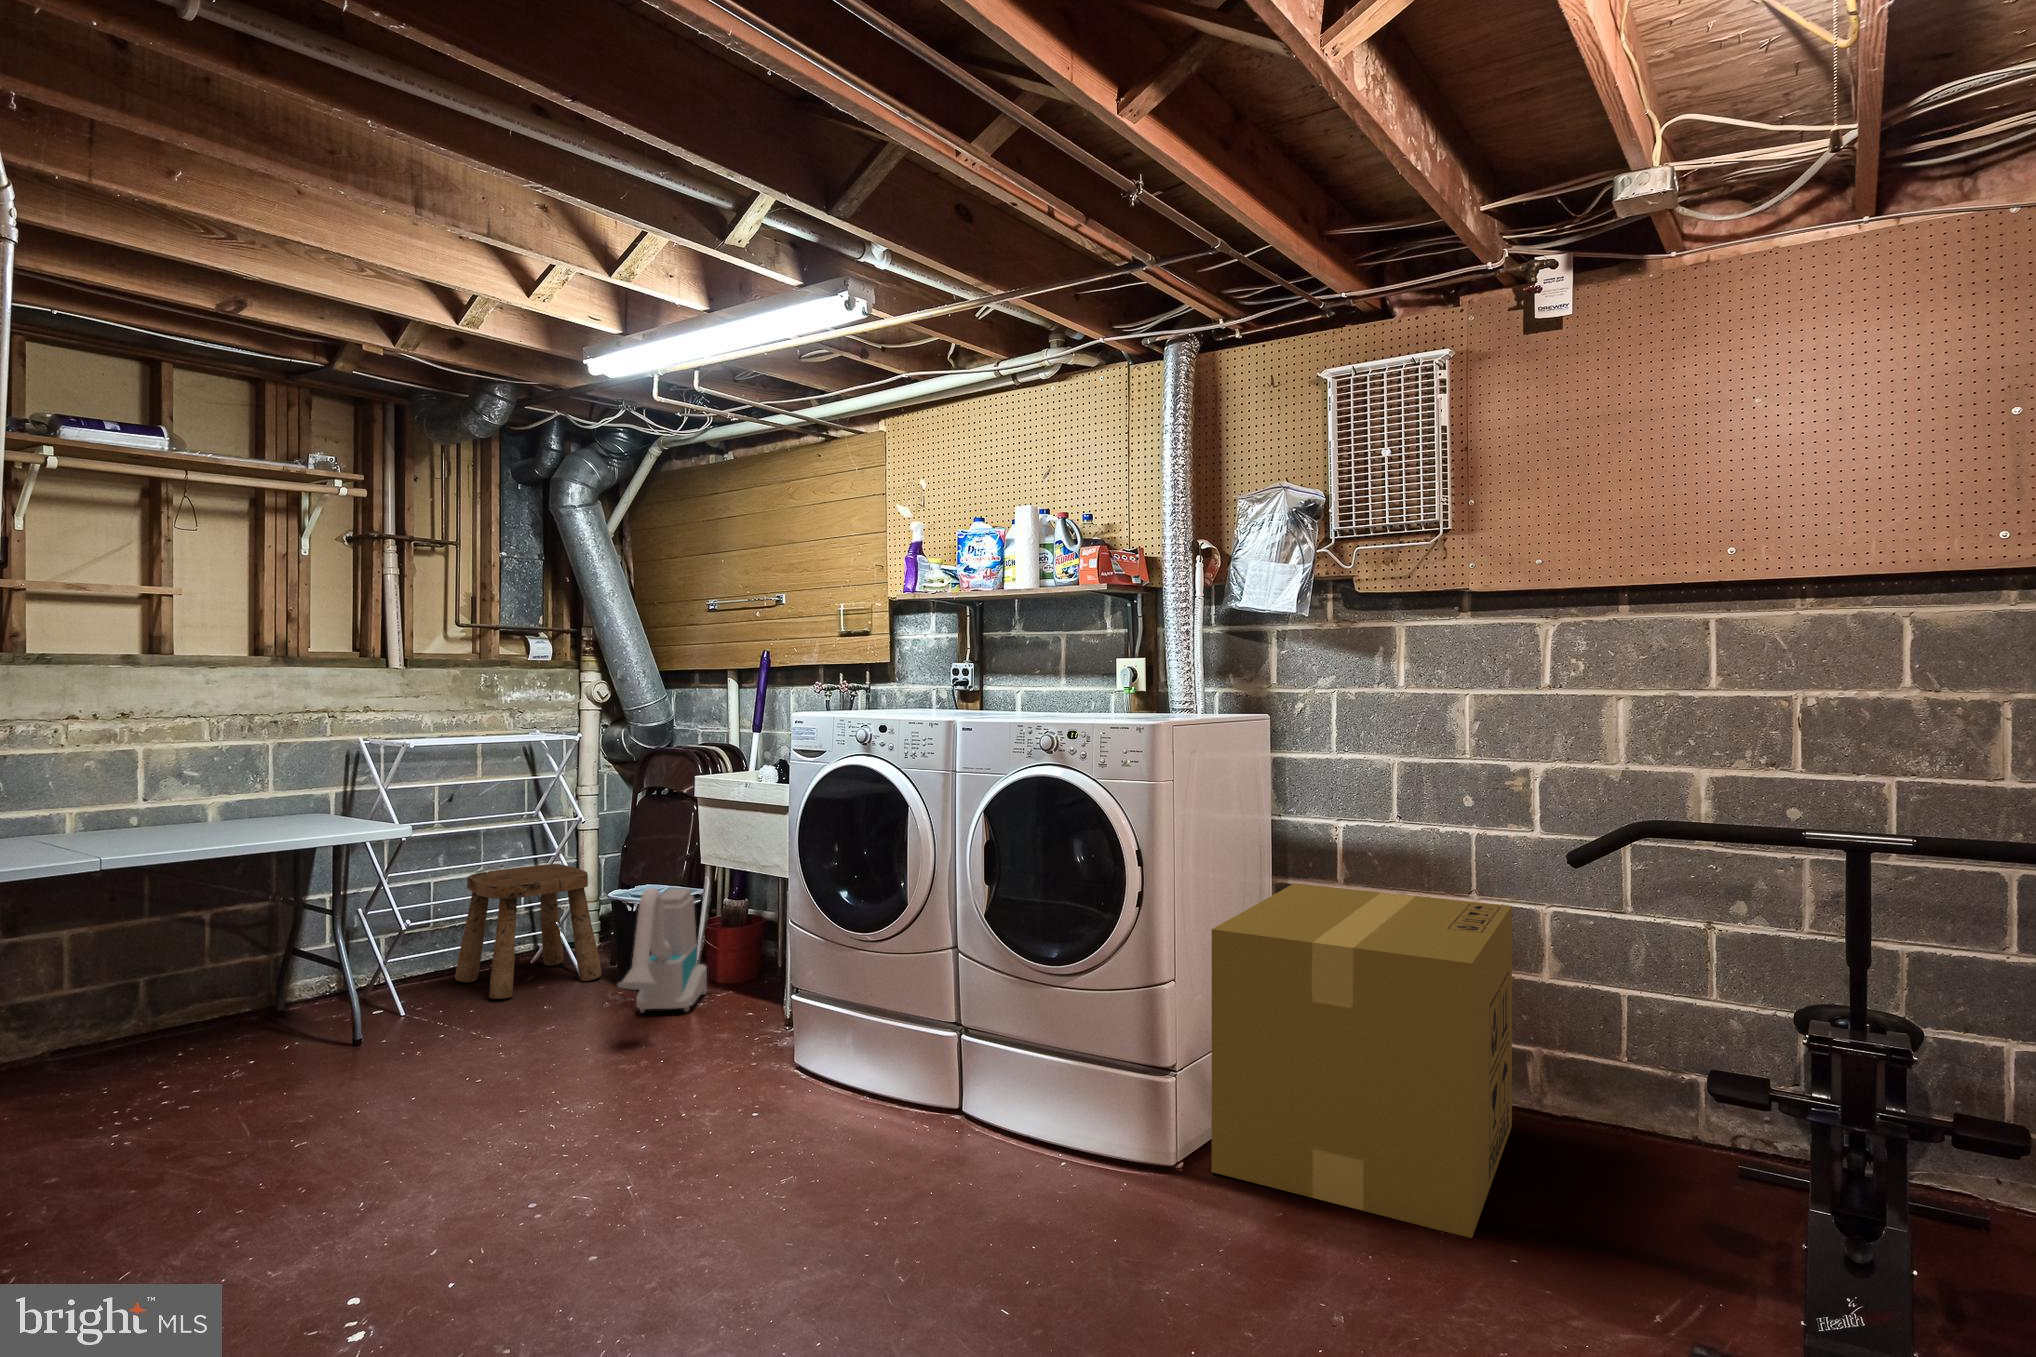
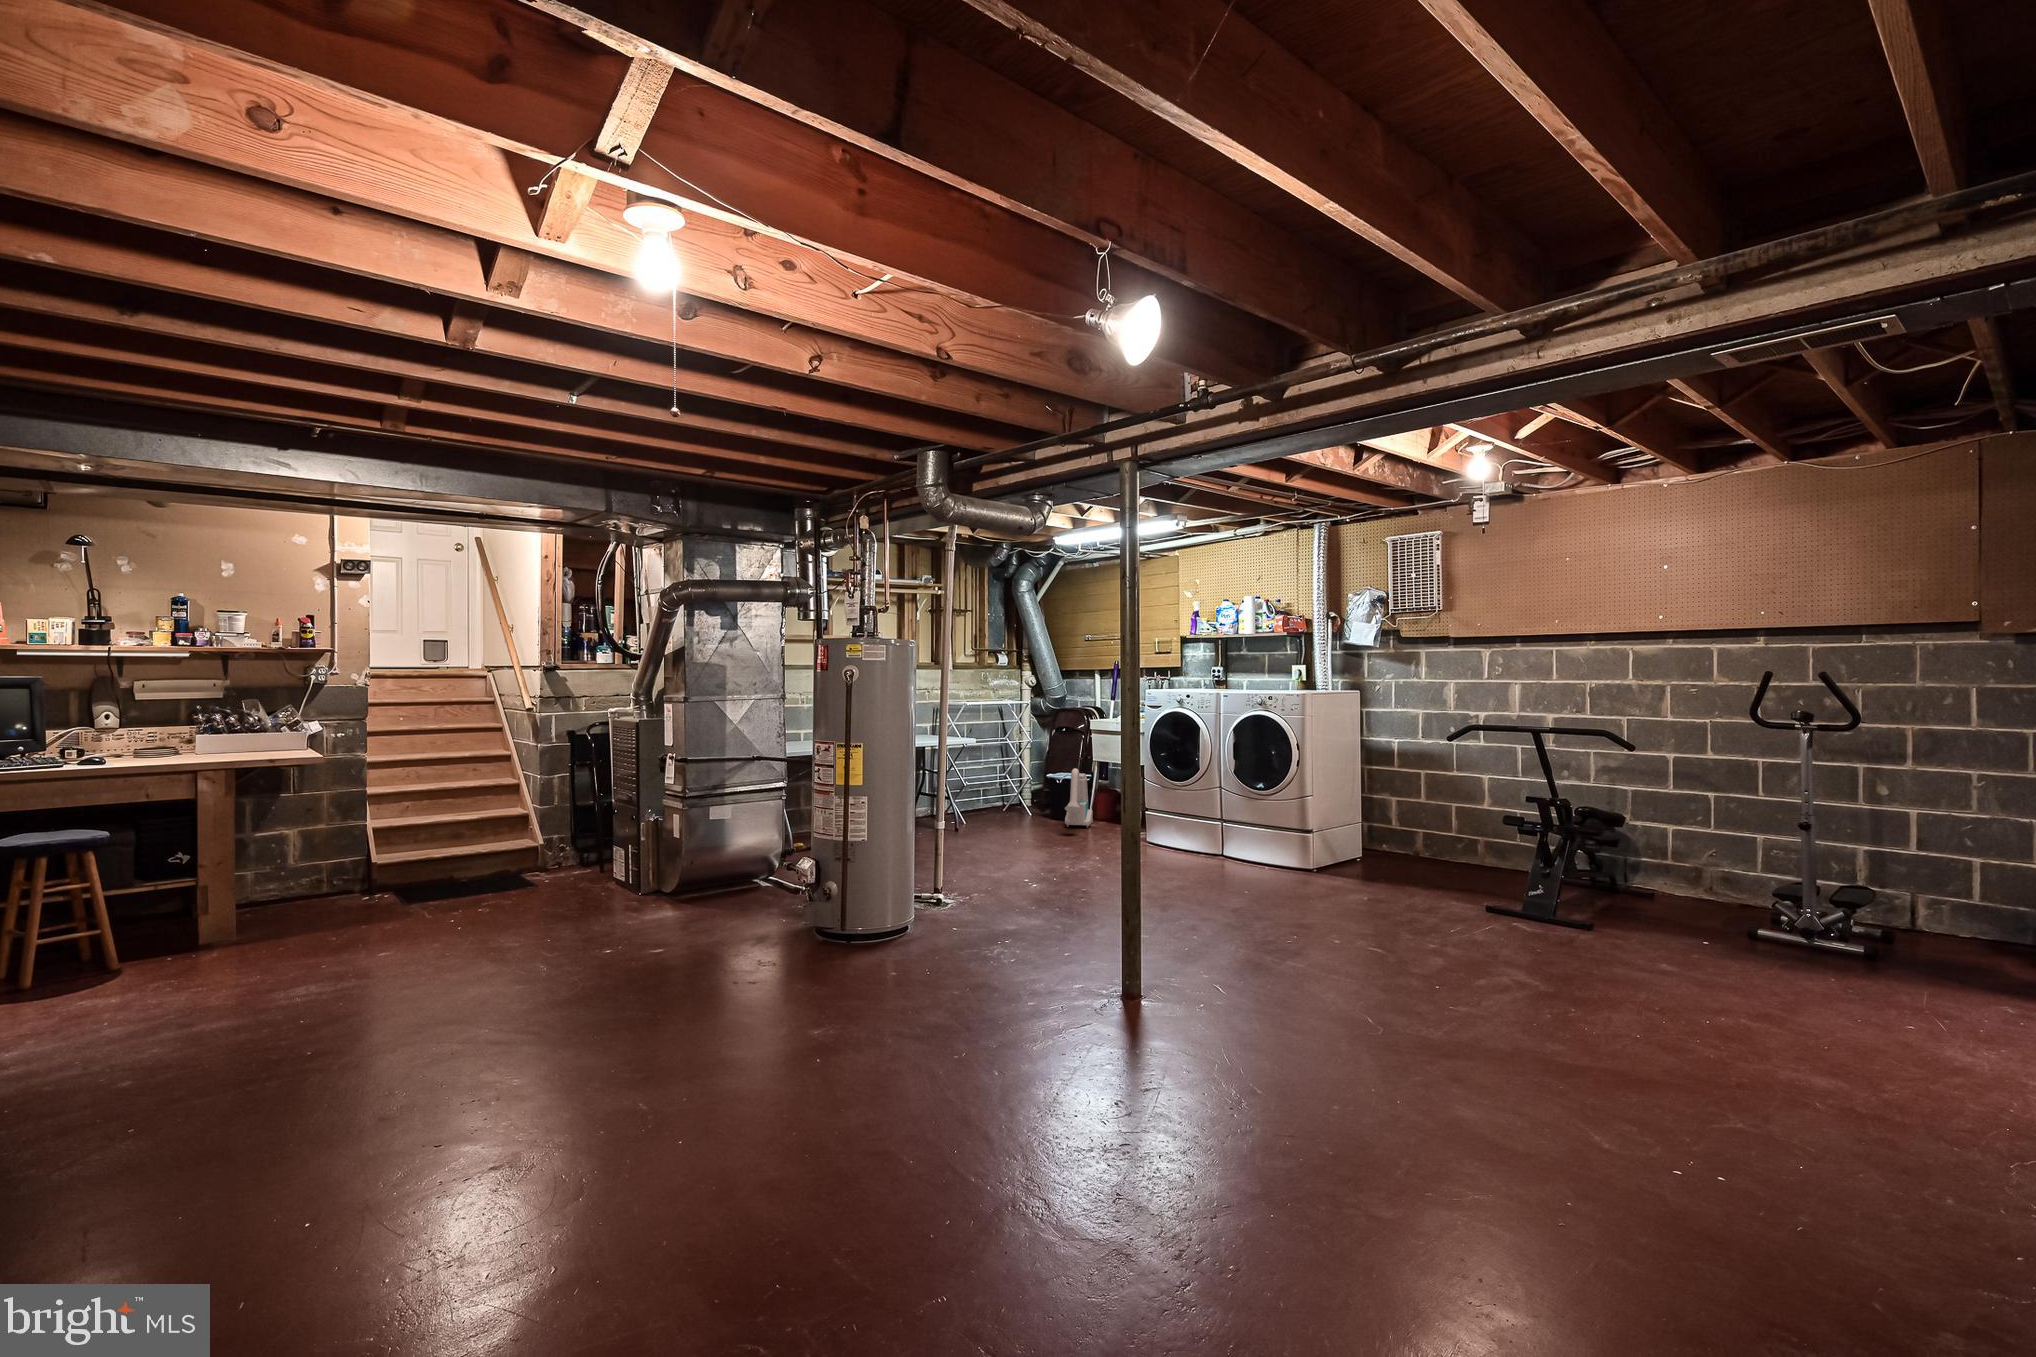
stool: present [455,864,602,999] -> none [974,764,1040,820]
cardboard box: present [1212,883,1512,1238] -> none [1326,767,1468,888]

